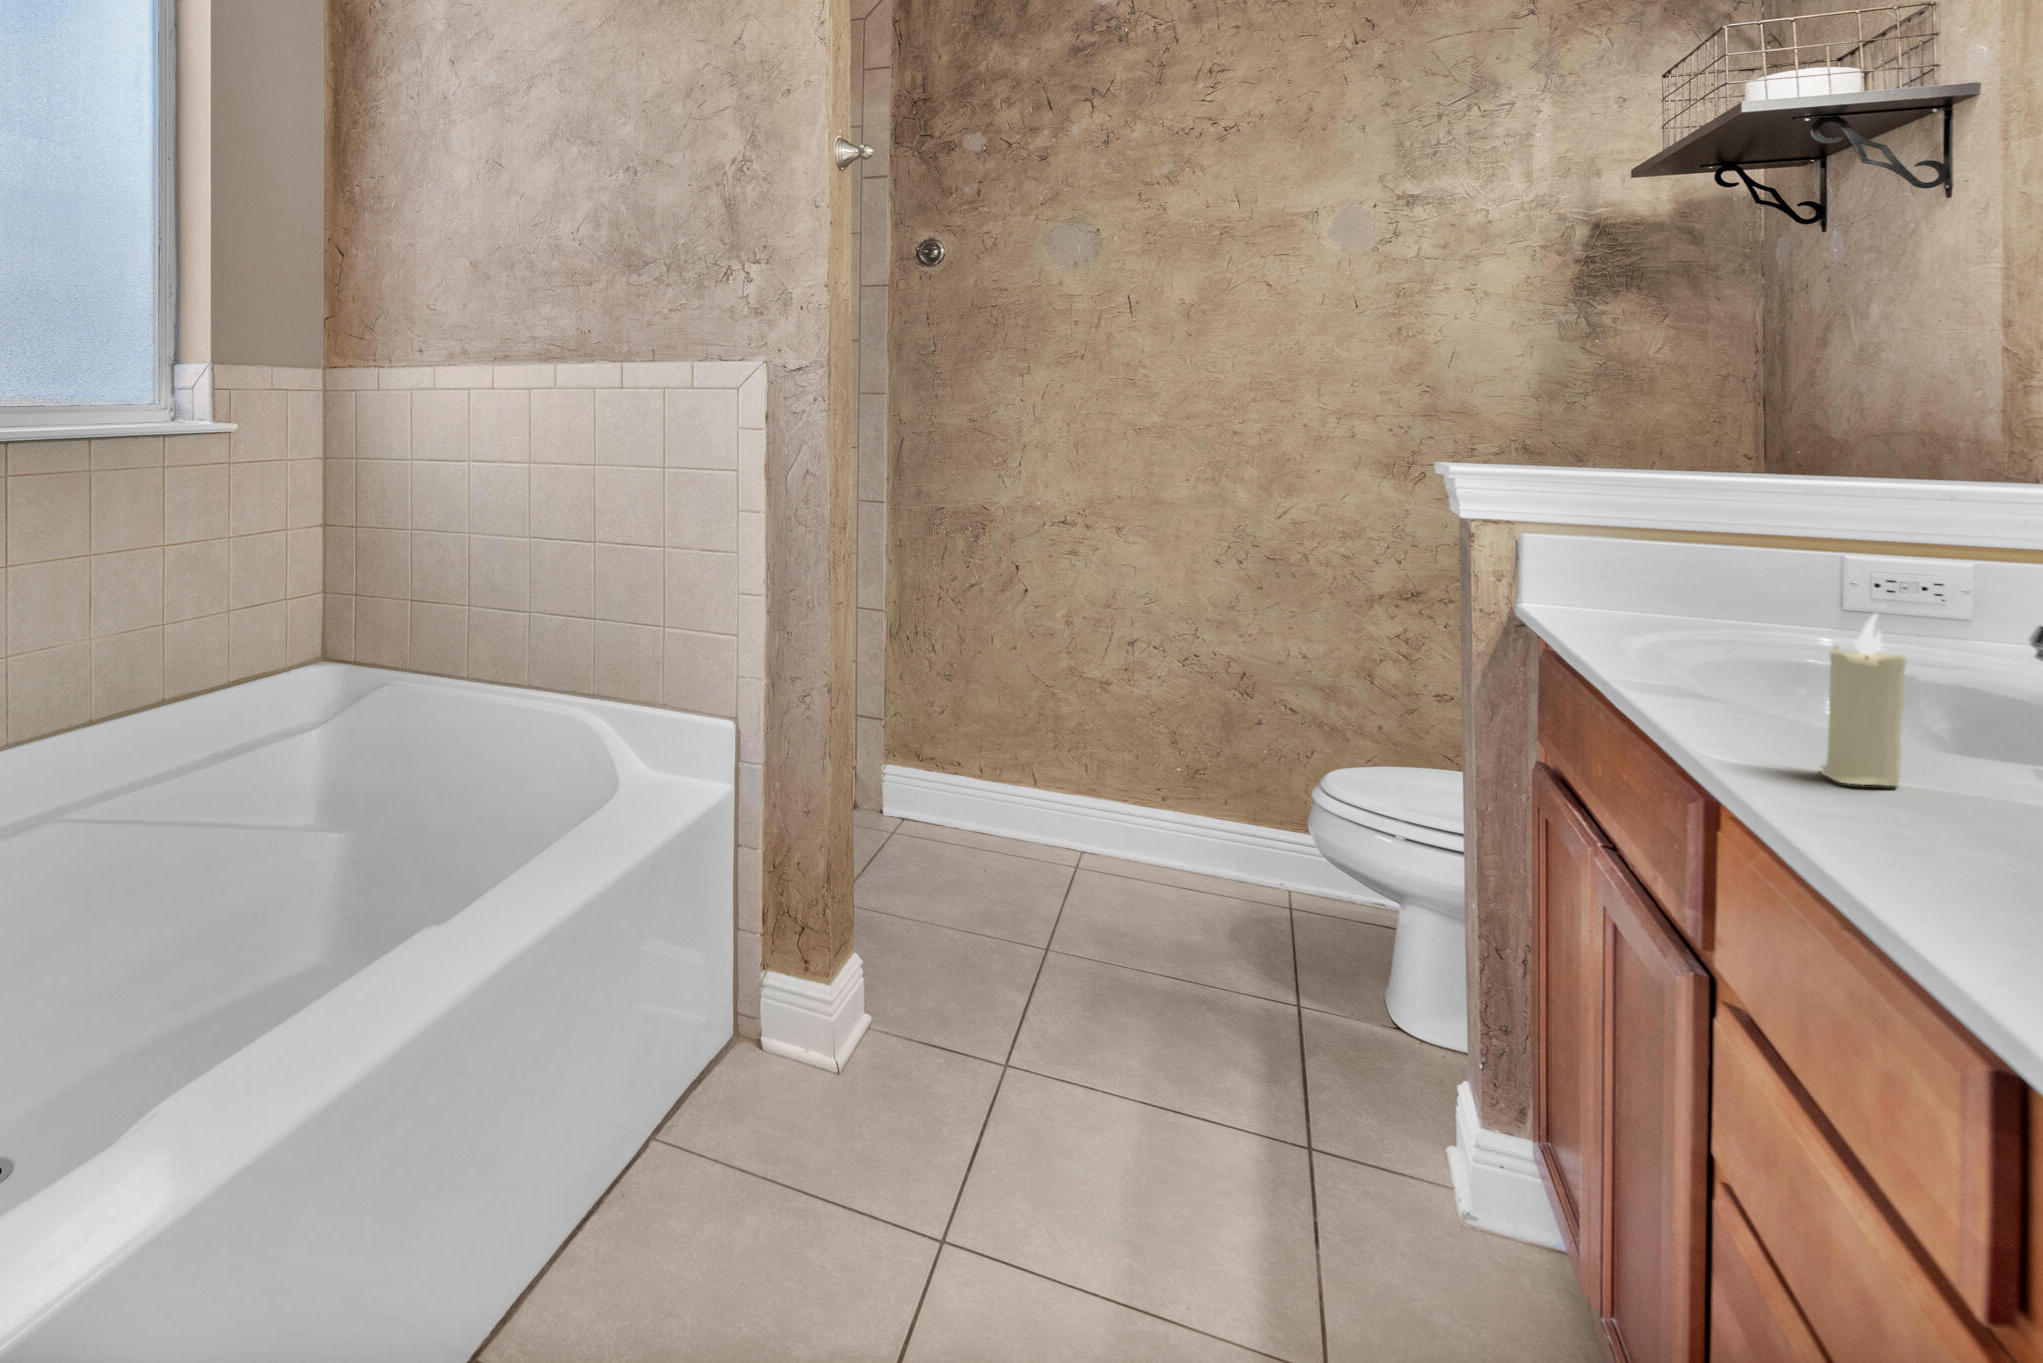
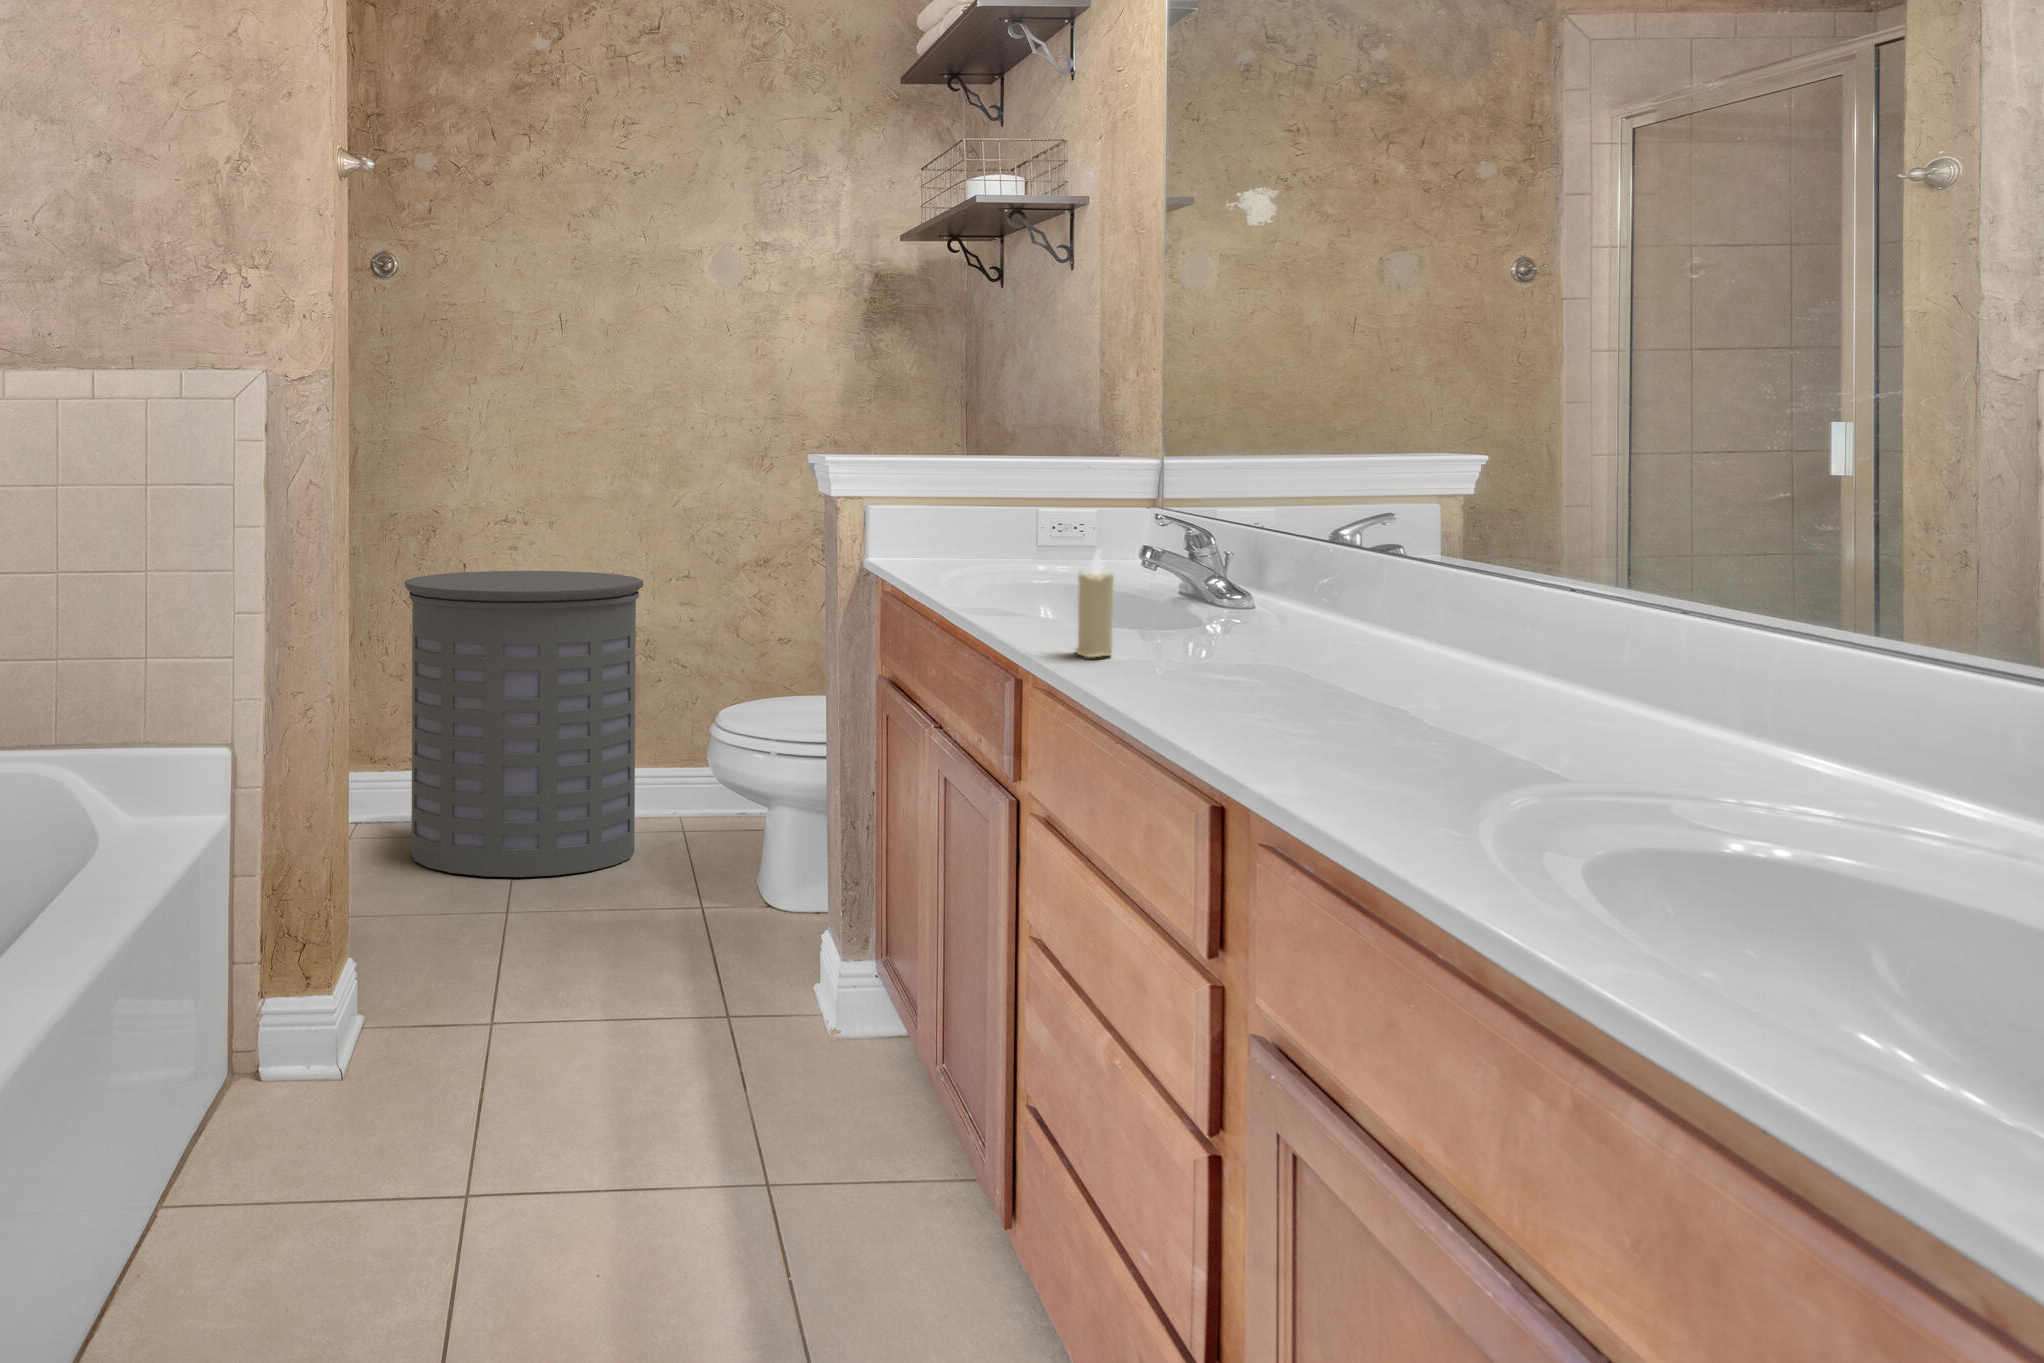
laundry hamper: none [958,575,1234,923] -> present [405,571,643,877]

